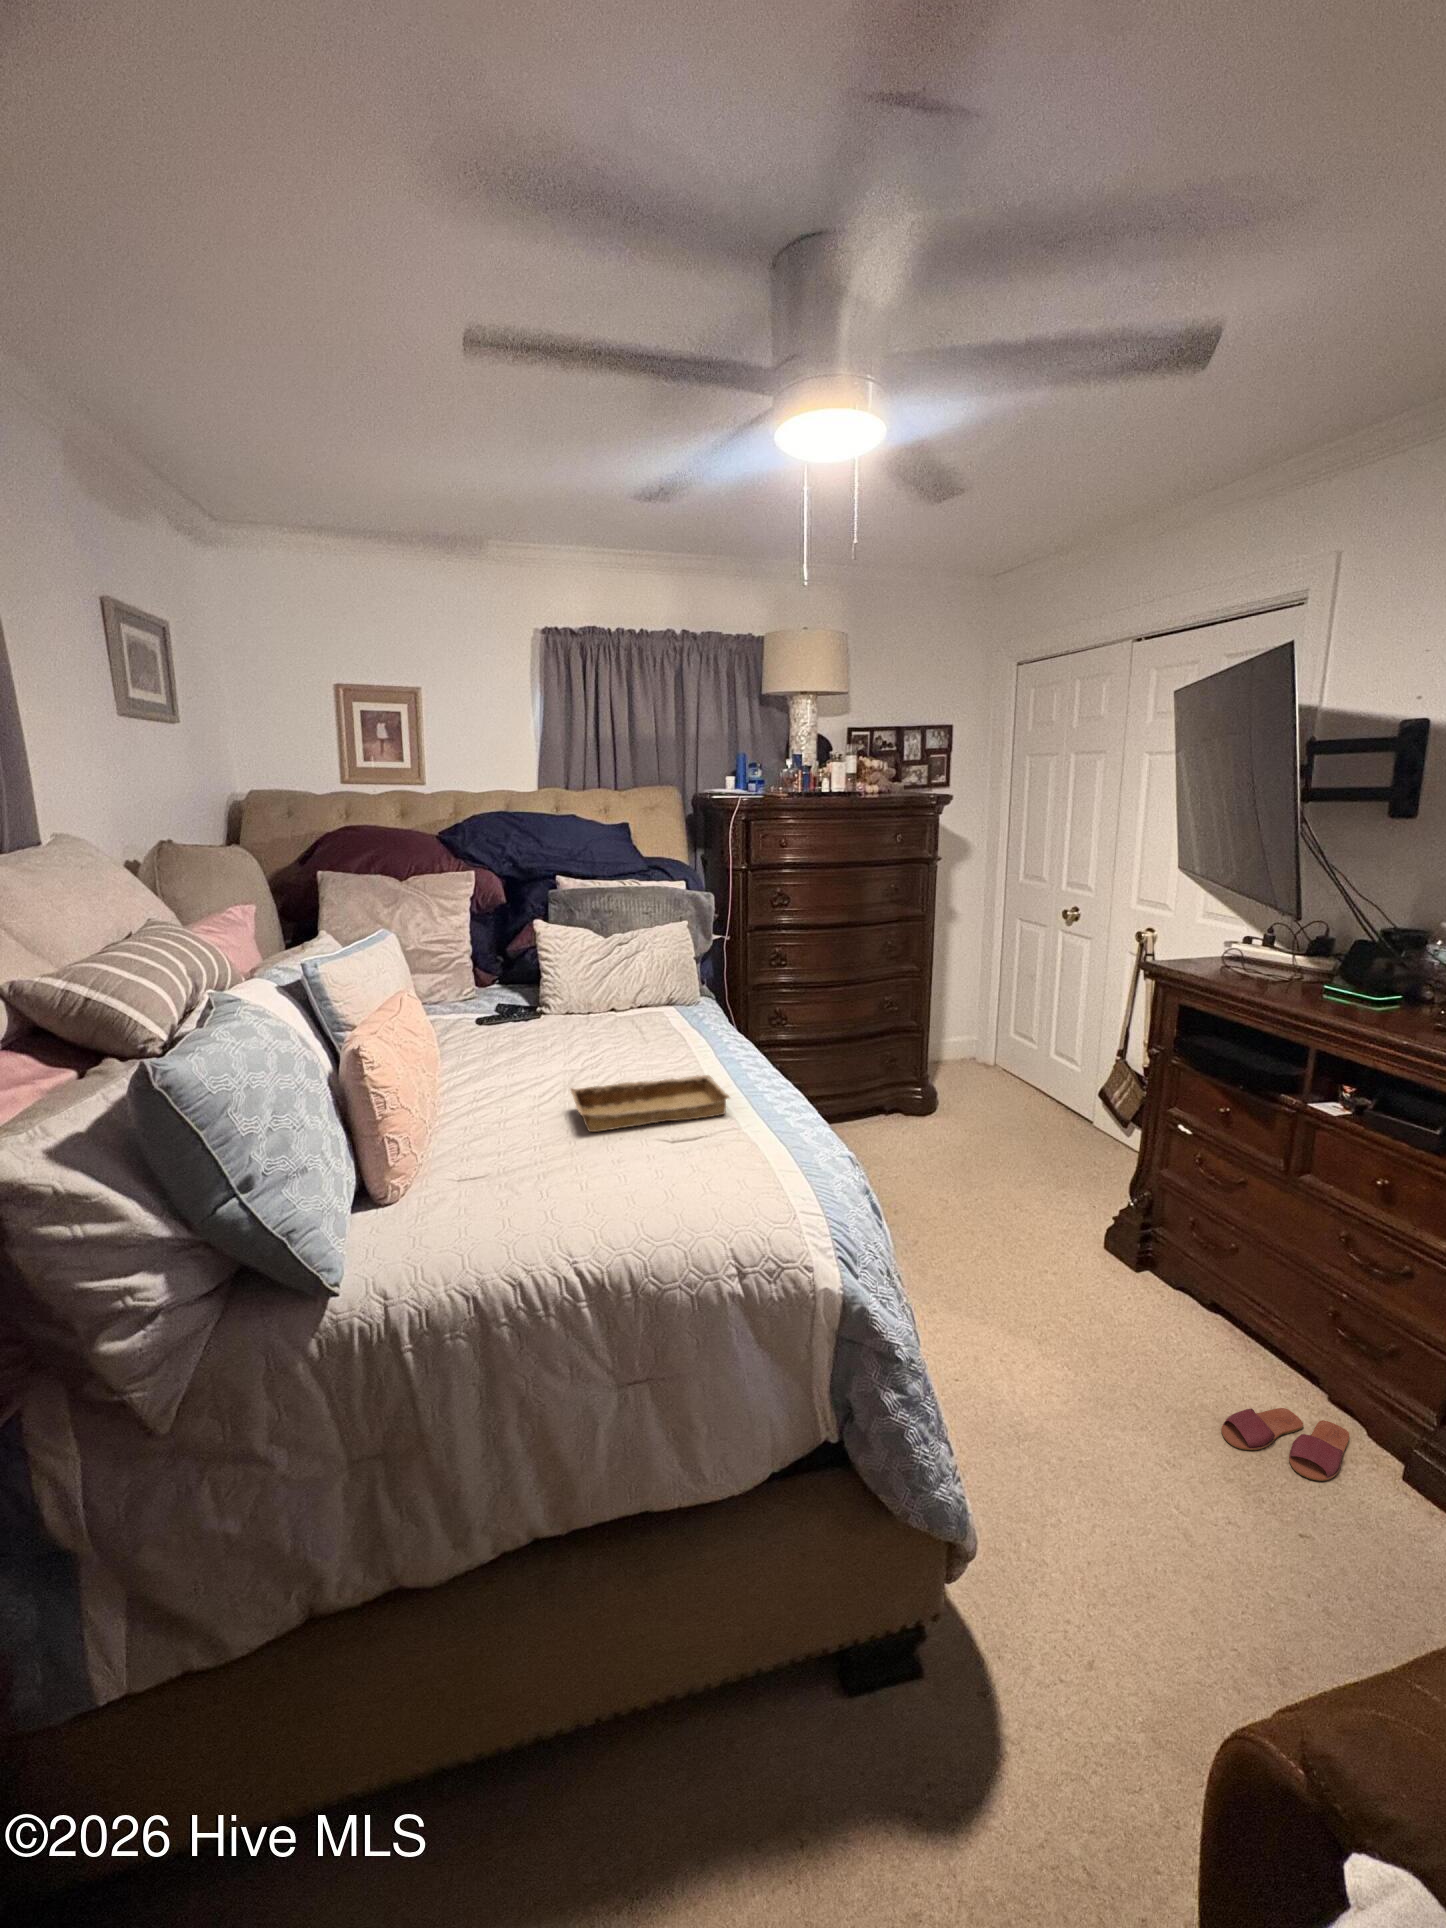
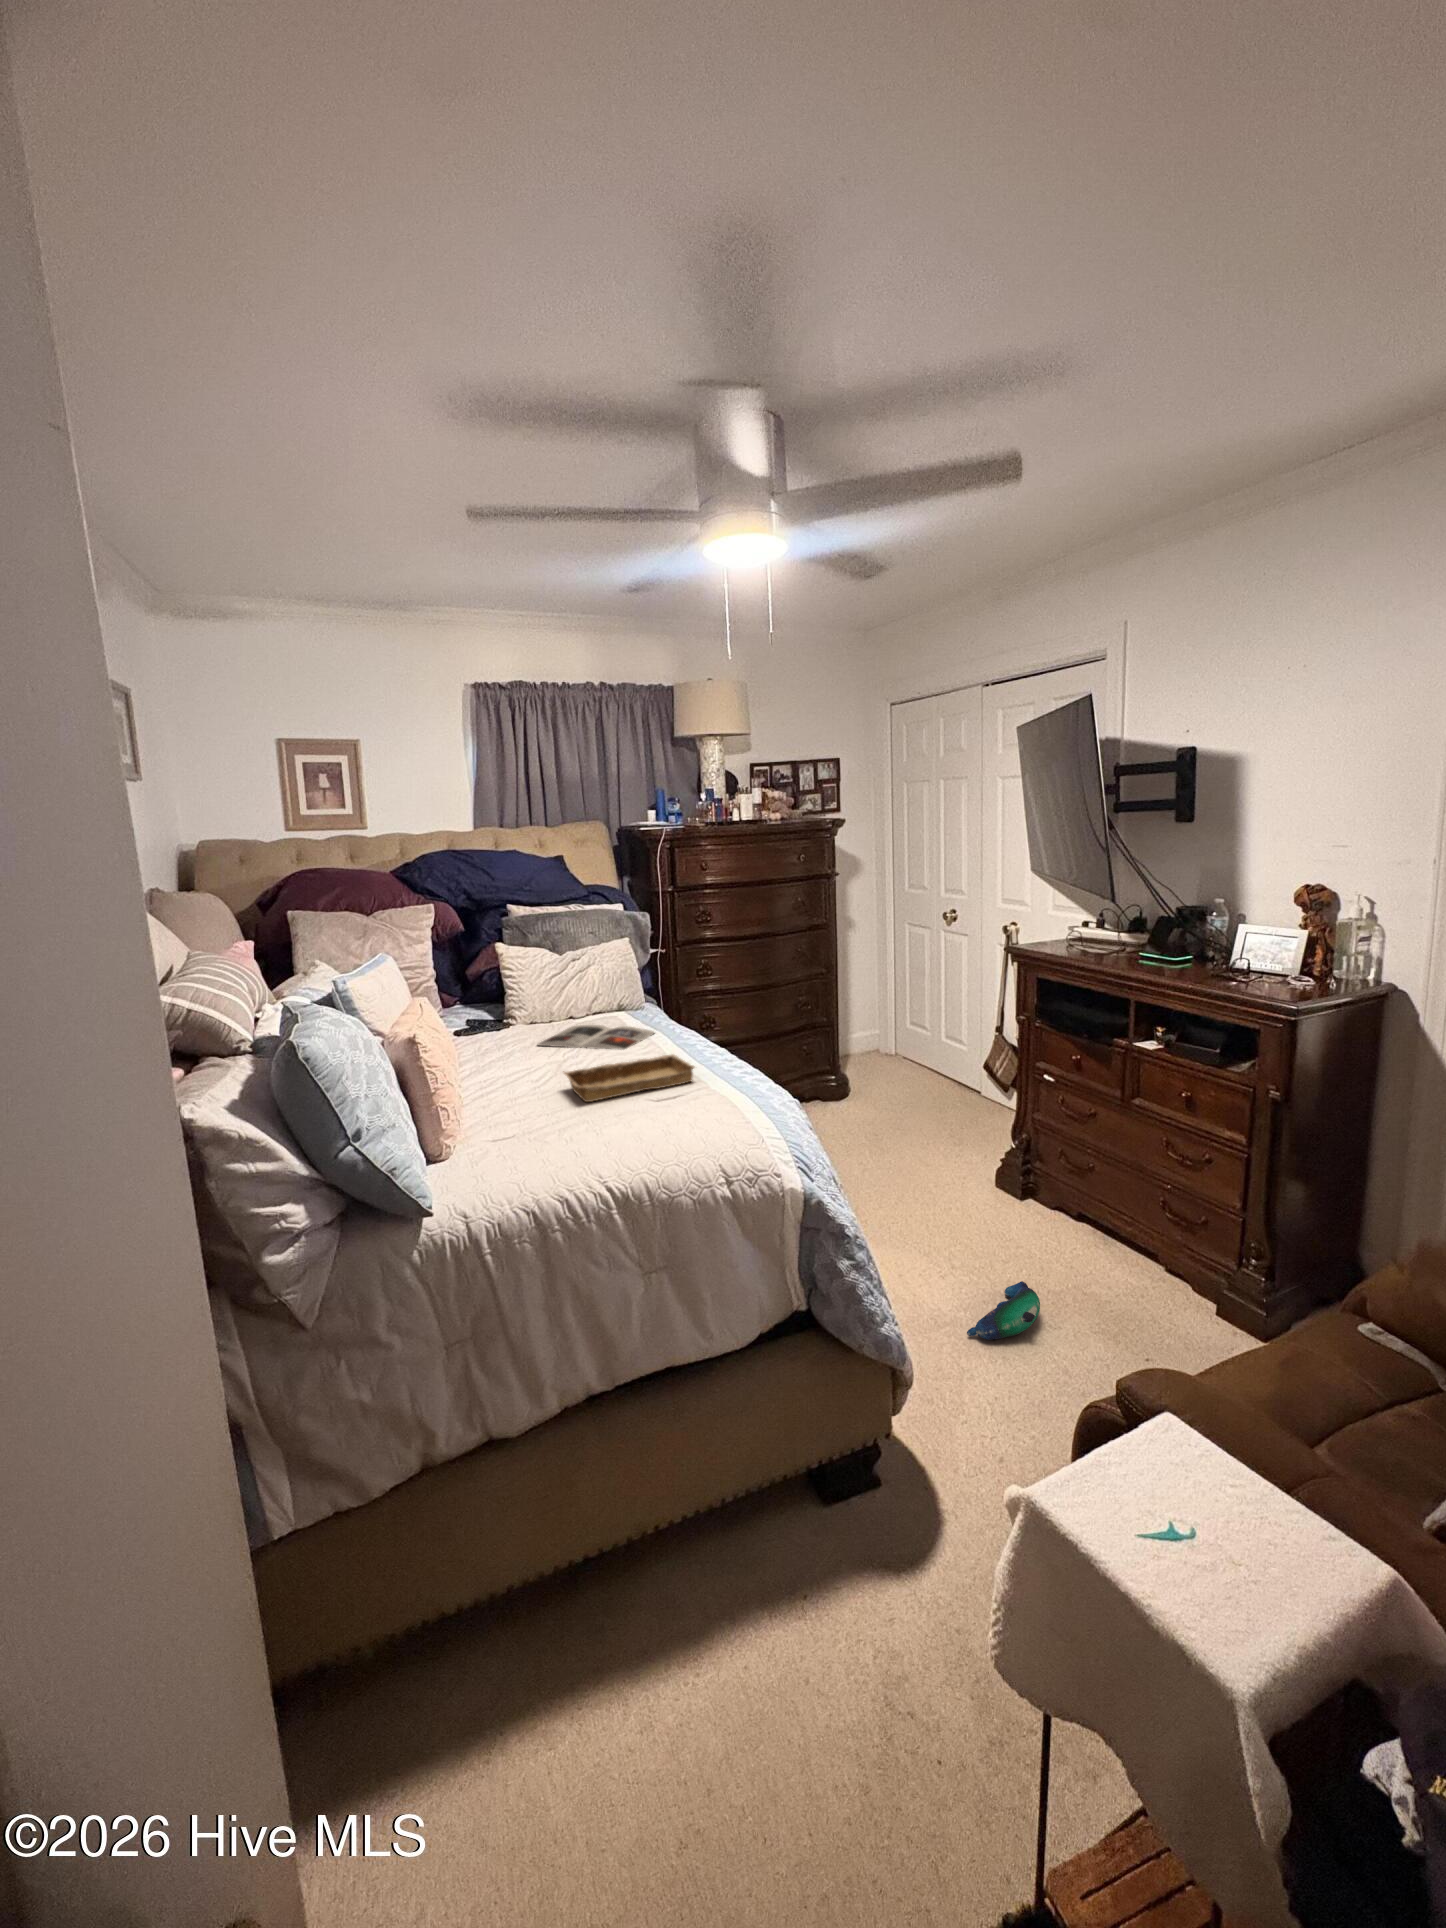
magazine: none [563,1022,702,1061] -> present [538,1025,654,1050]
plush toy: none [1056,1391,1157,1471] -> present [967,1281,1040,1340]
slippers: present [1221,1408,1349,1481] -> none [1088,1280,1180,1325]

